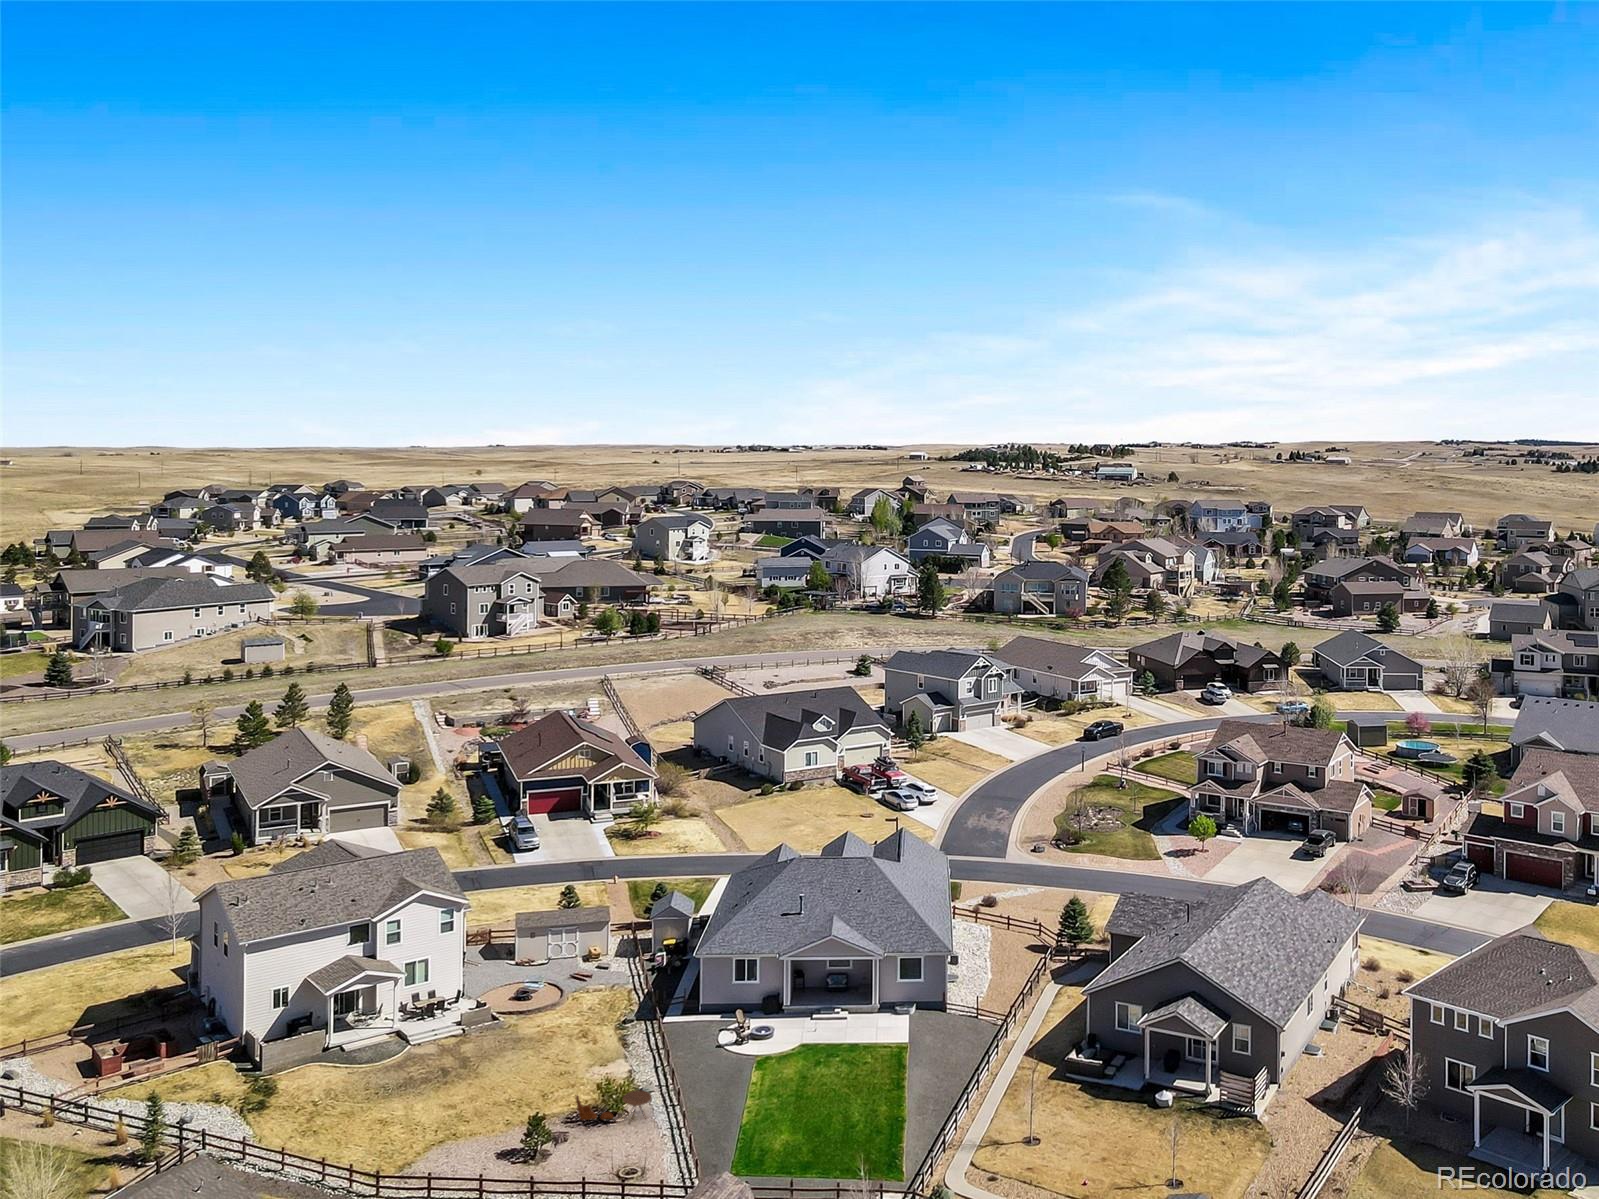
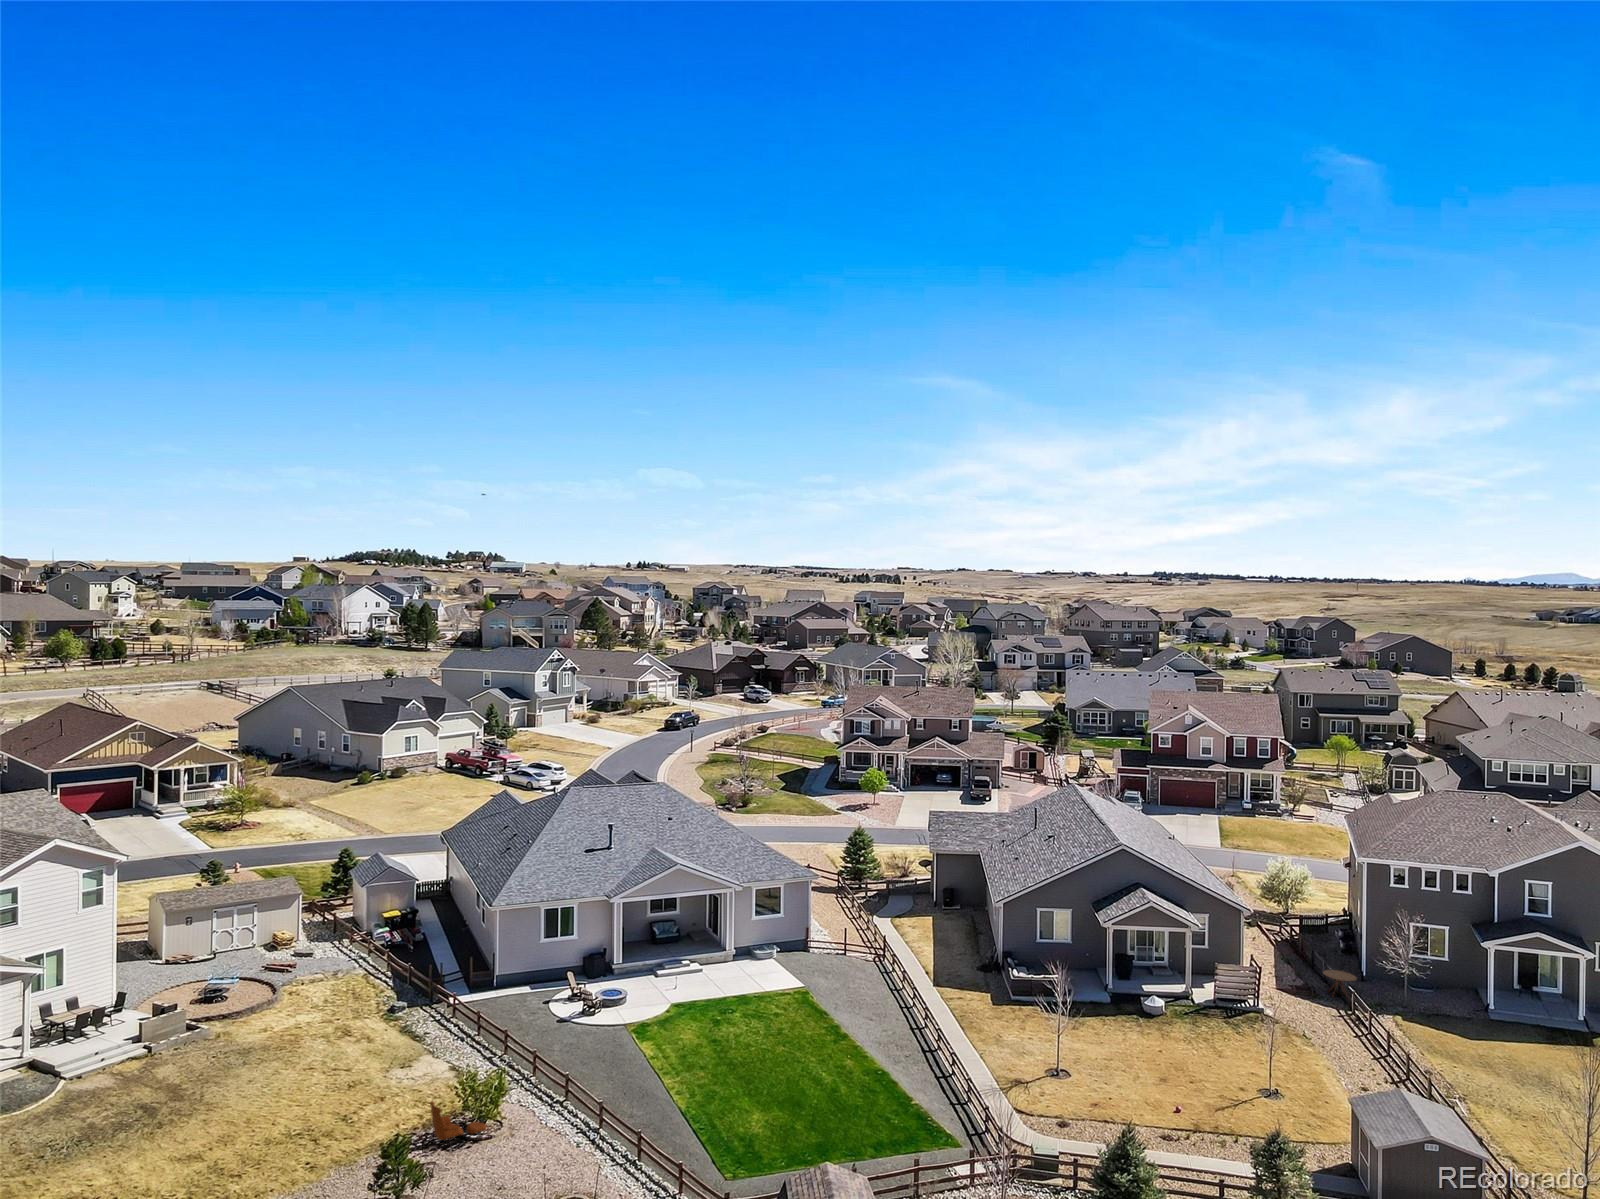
round table: present [623,1091,652,1110] -> present [1323,970,1356,994]

